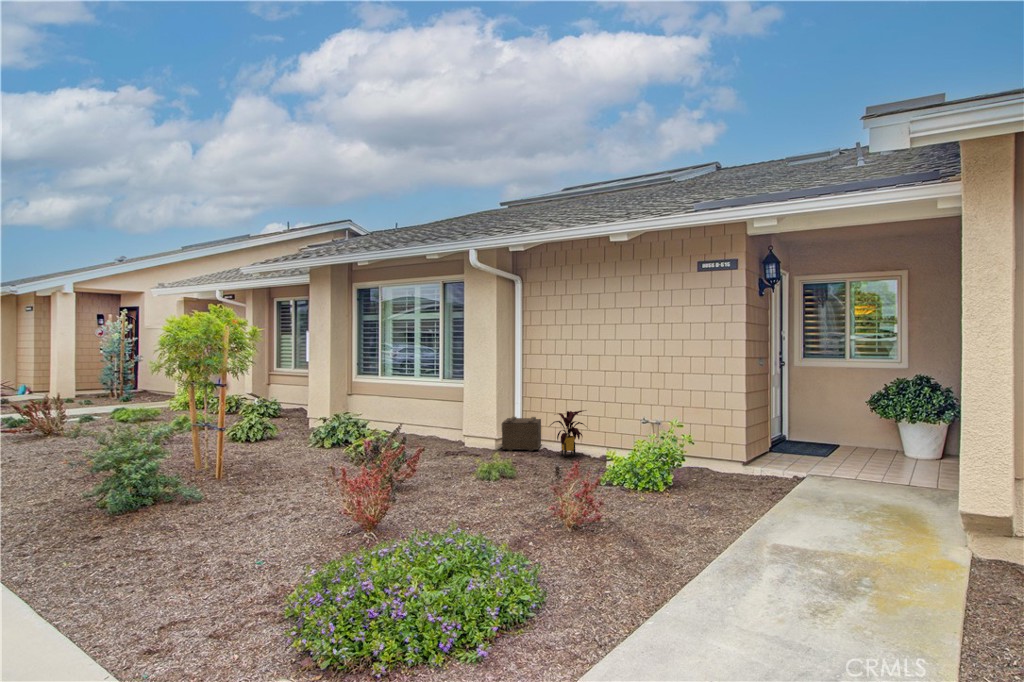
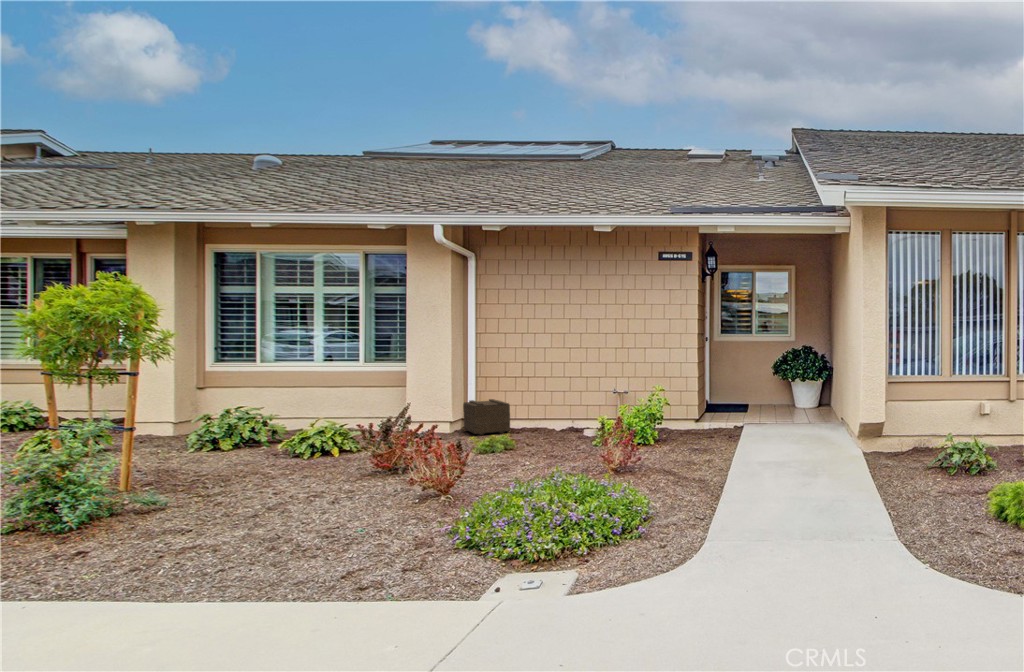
house plant: present [550,410,586,458] -> none [527,387,564,434]

